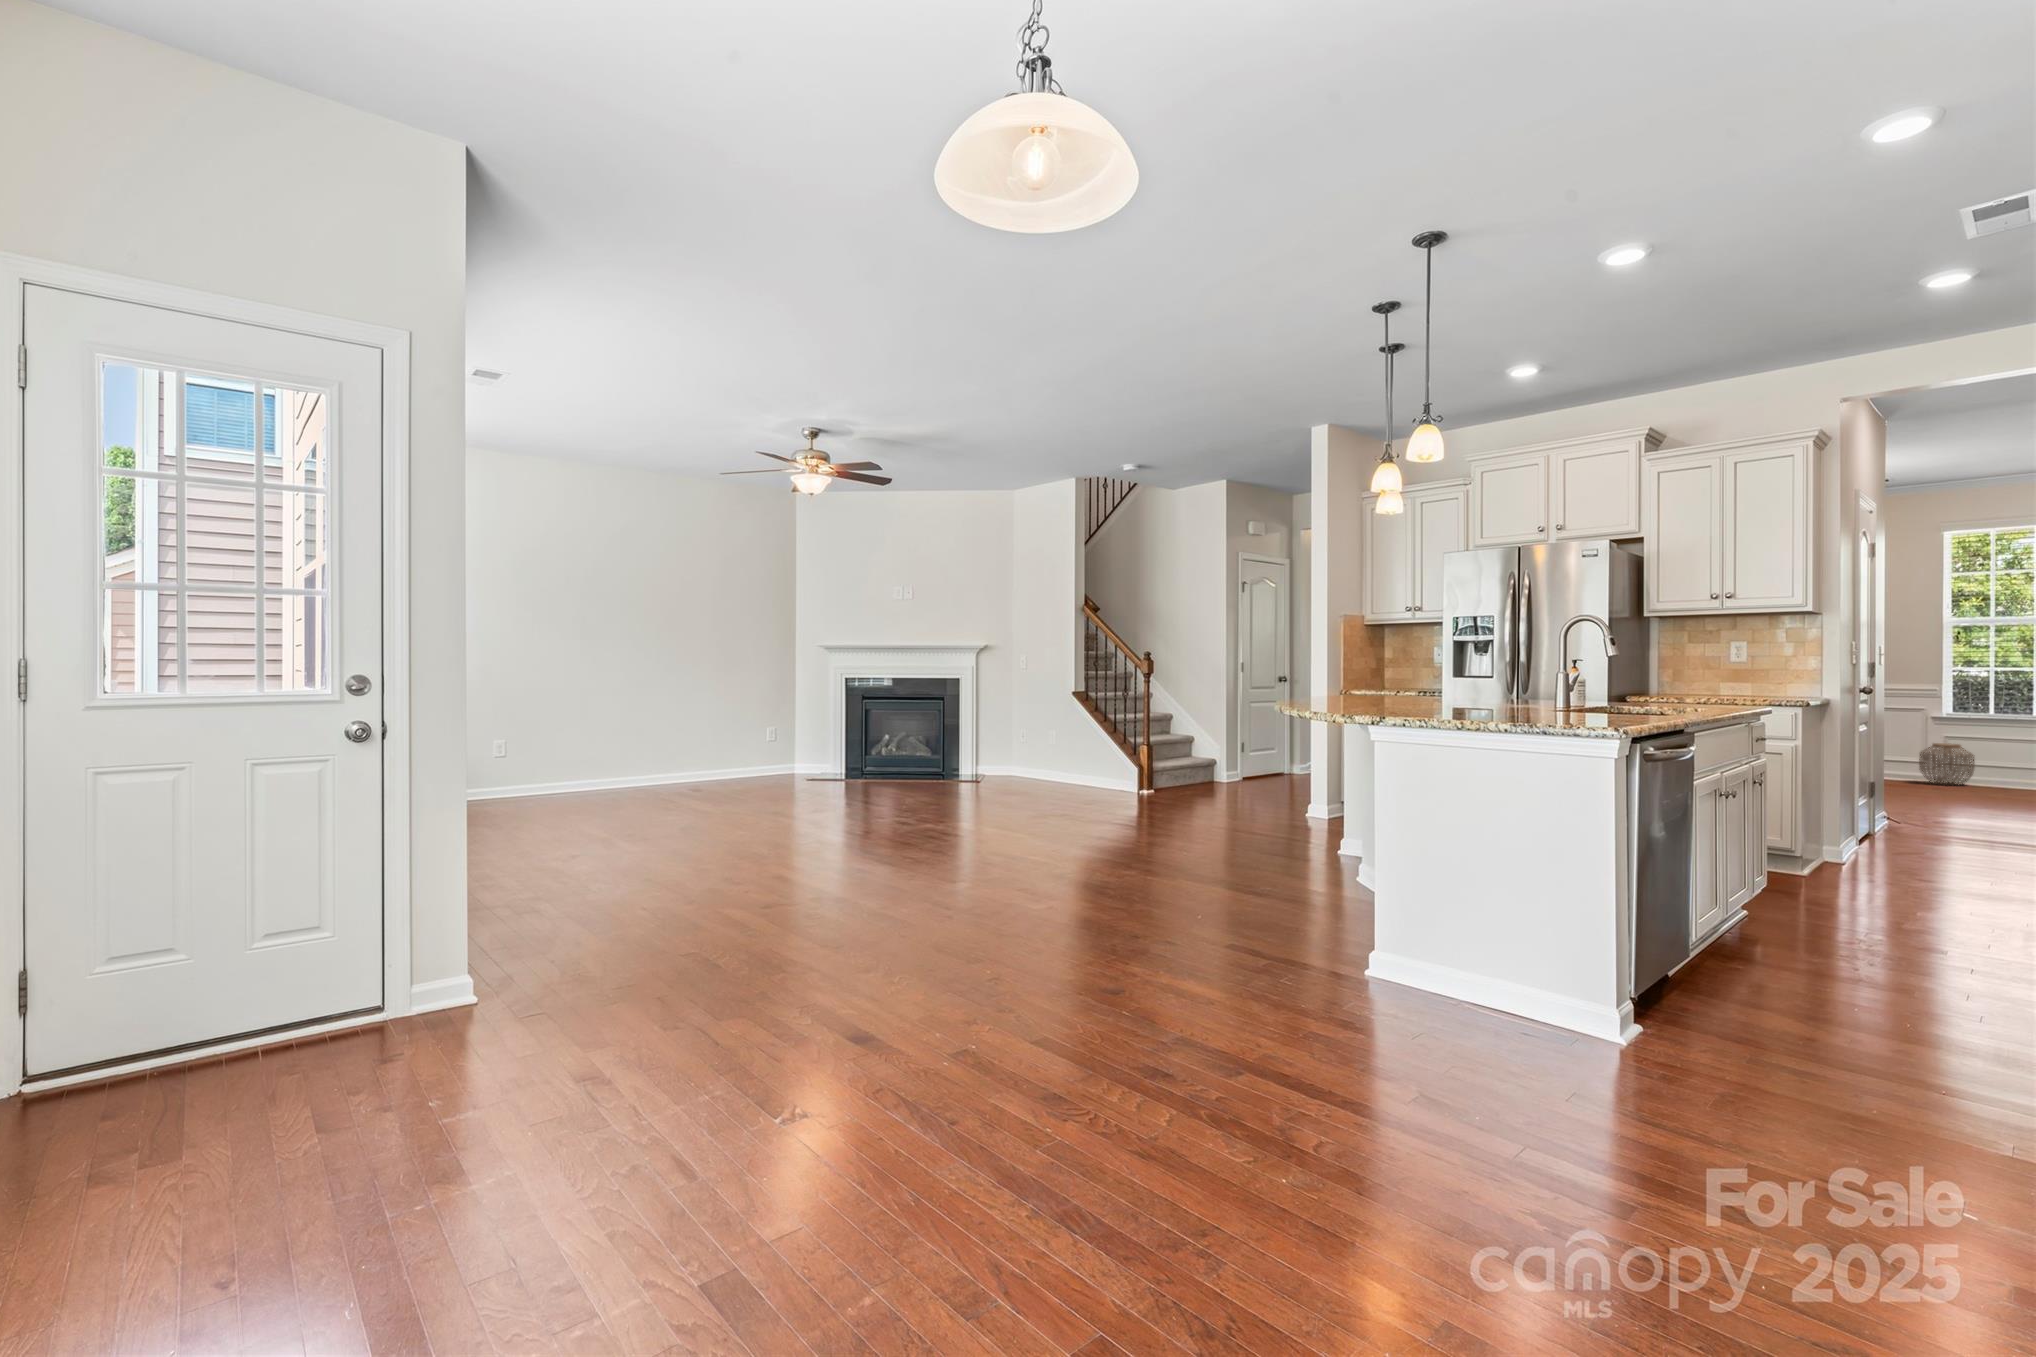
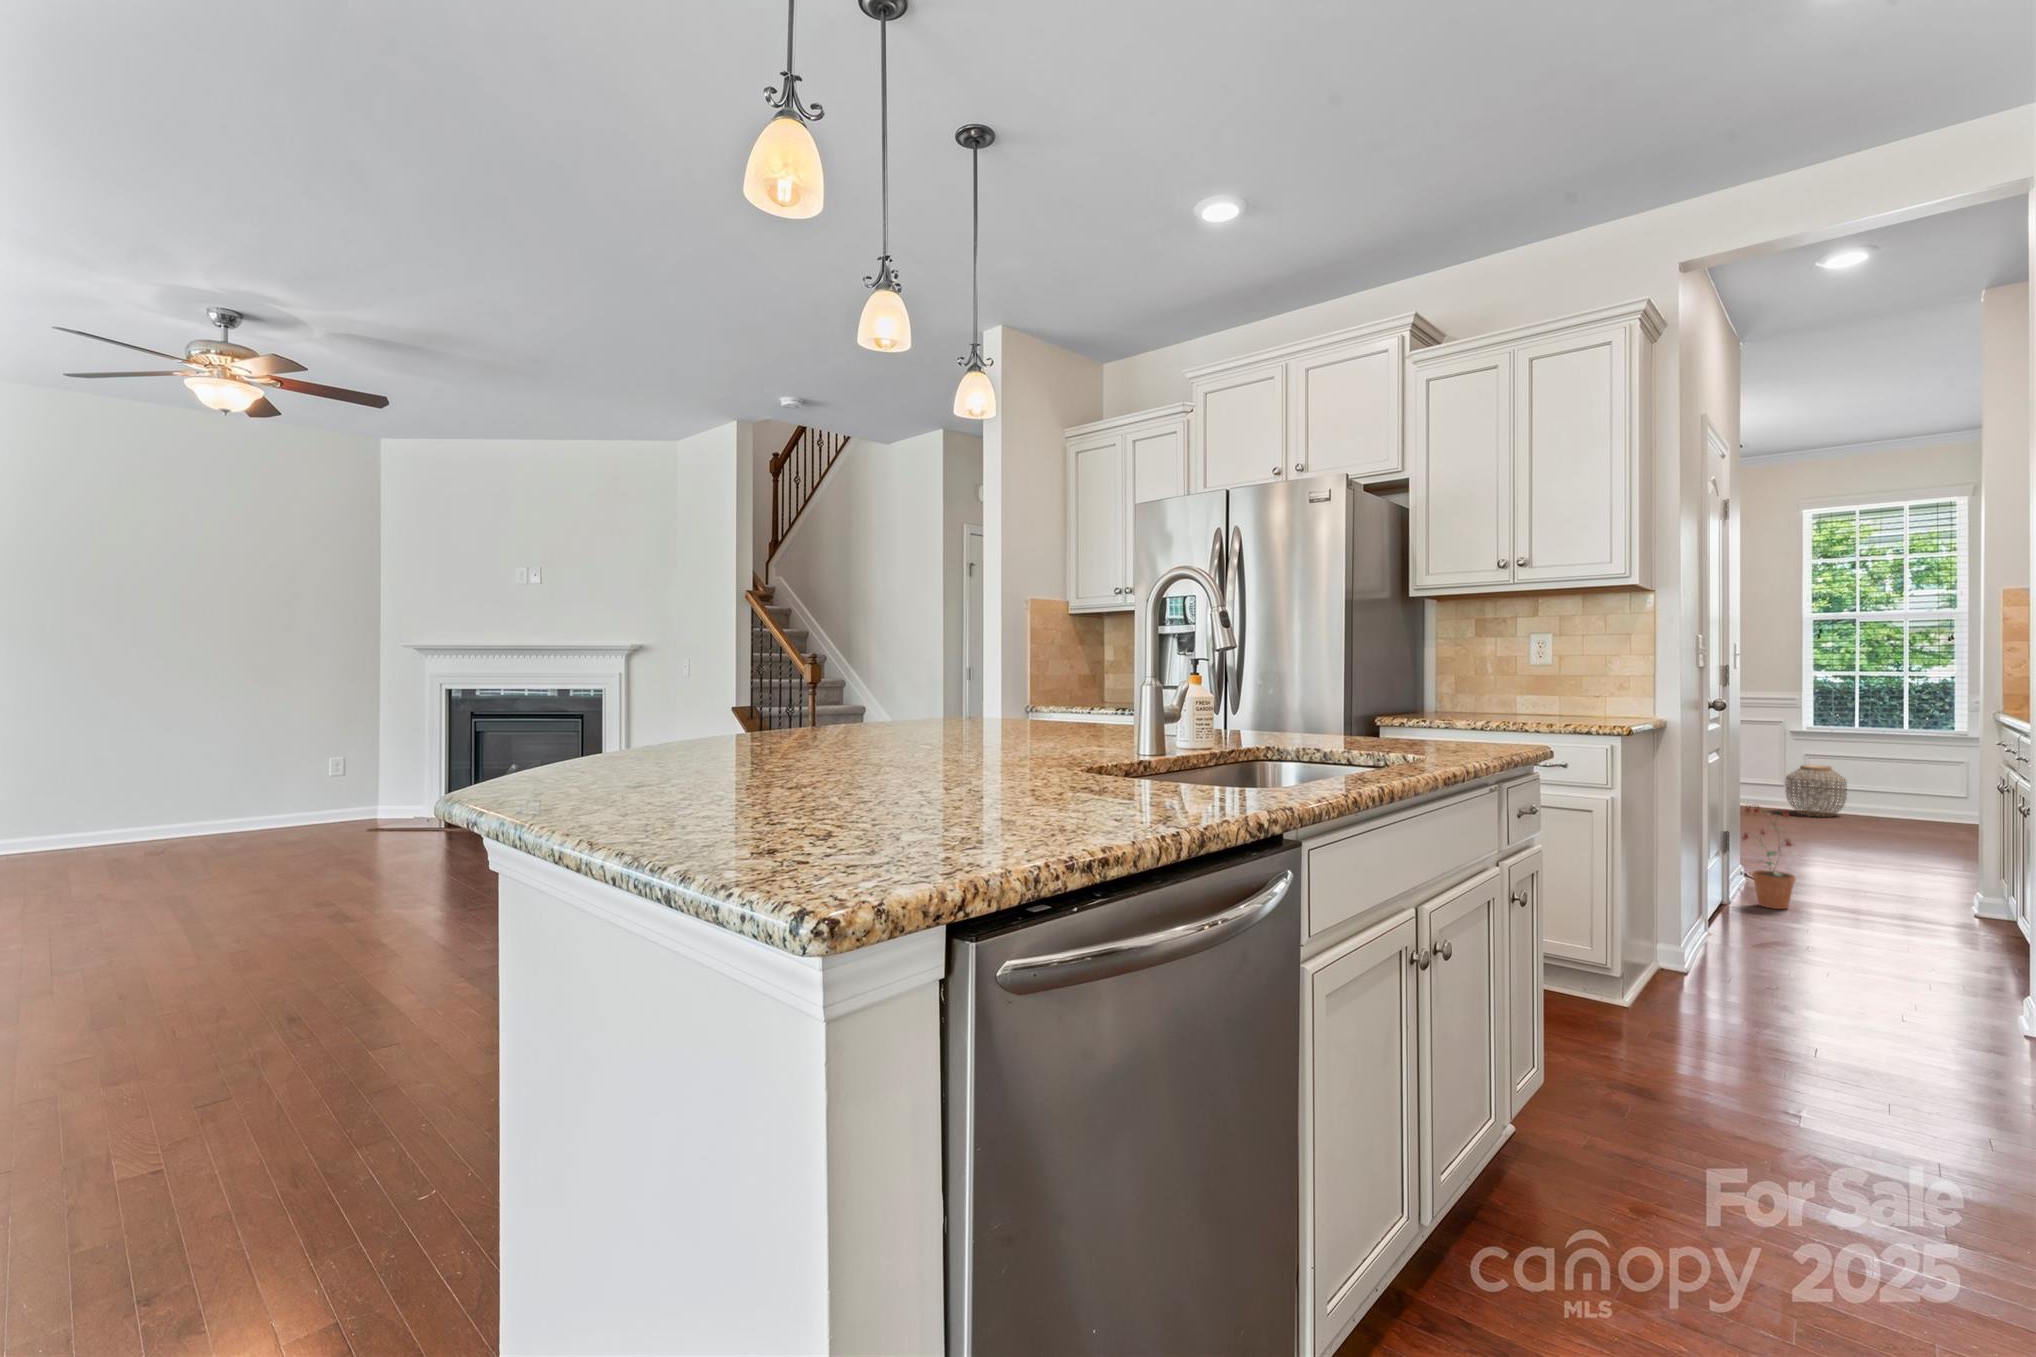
potted plant: none [1881,763,1933,838] -> present [1742,805,1795,909]

